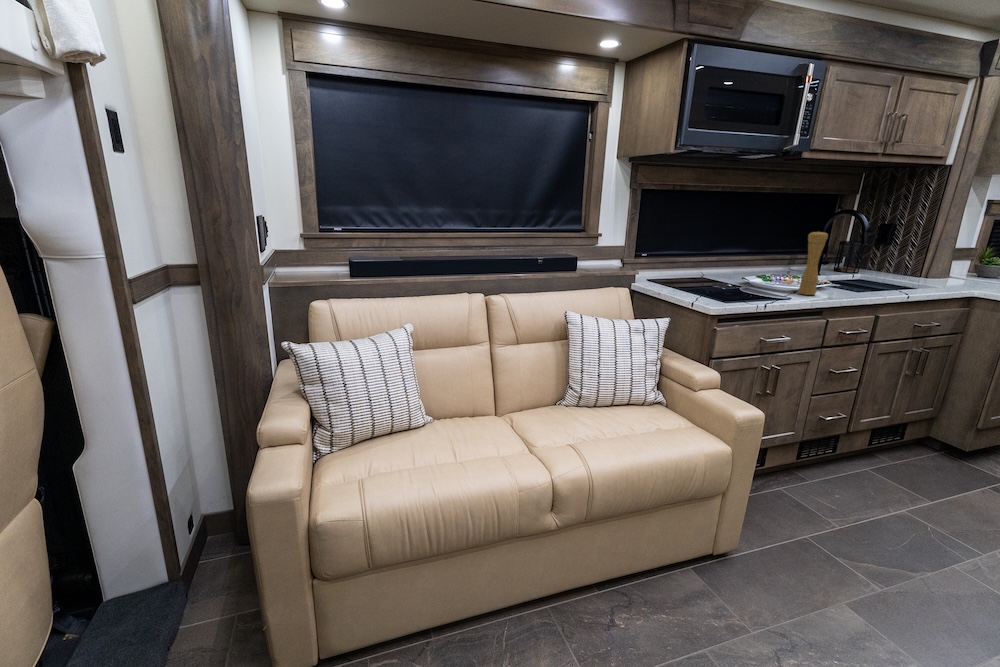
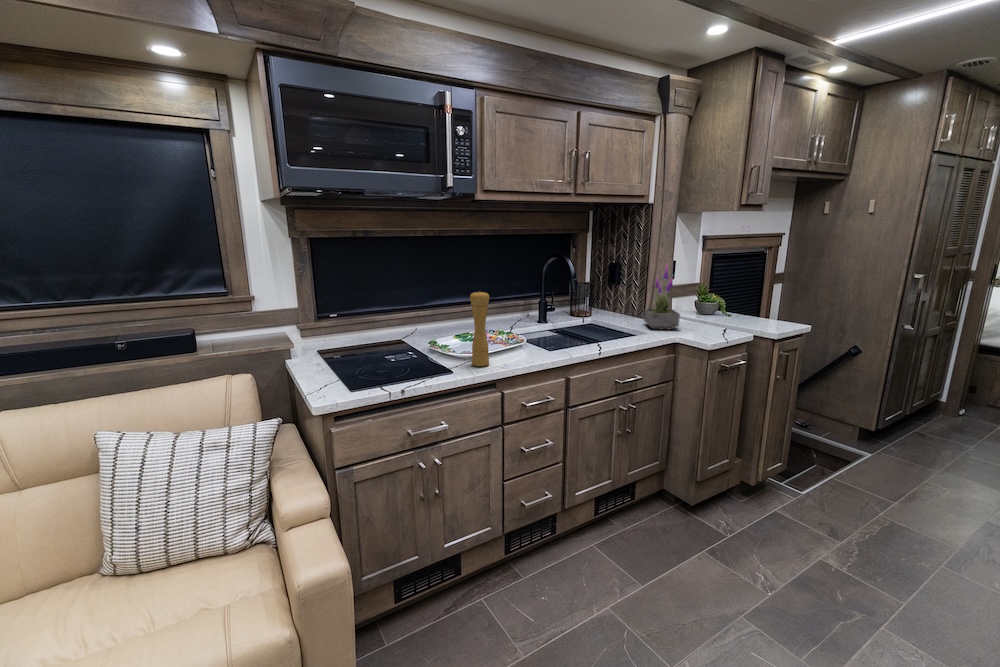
potted plant: none [927,221,979,285] -> present [644,266,680,329]

